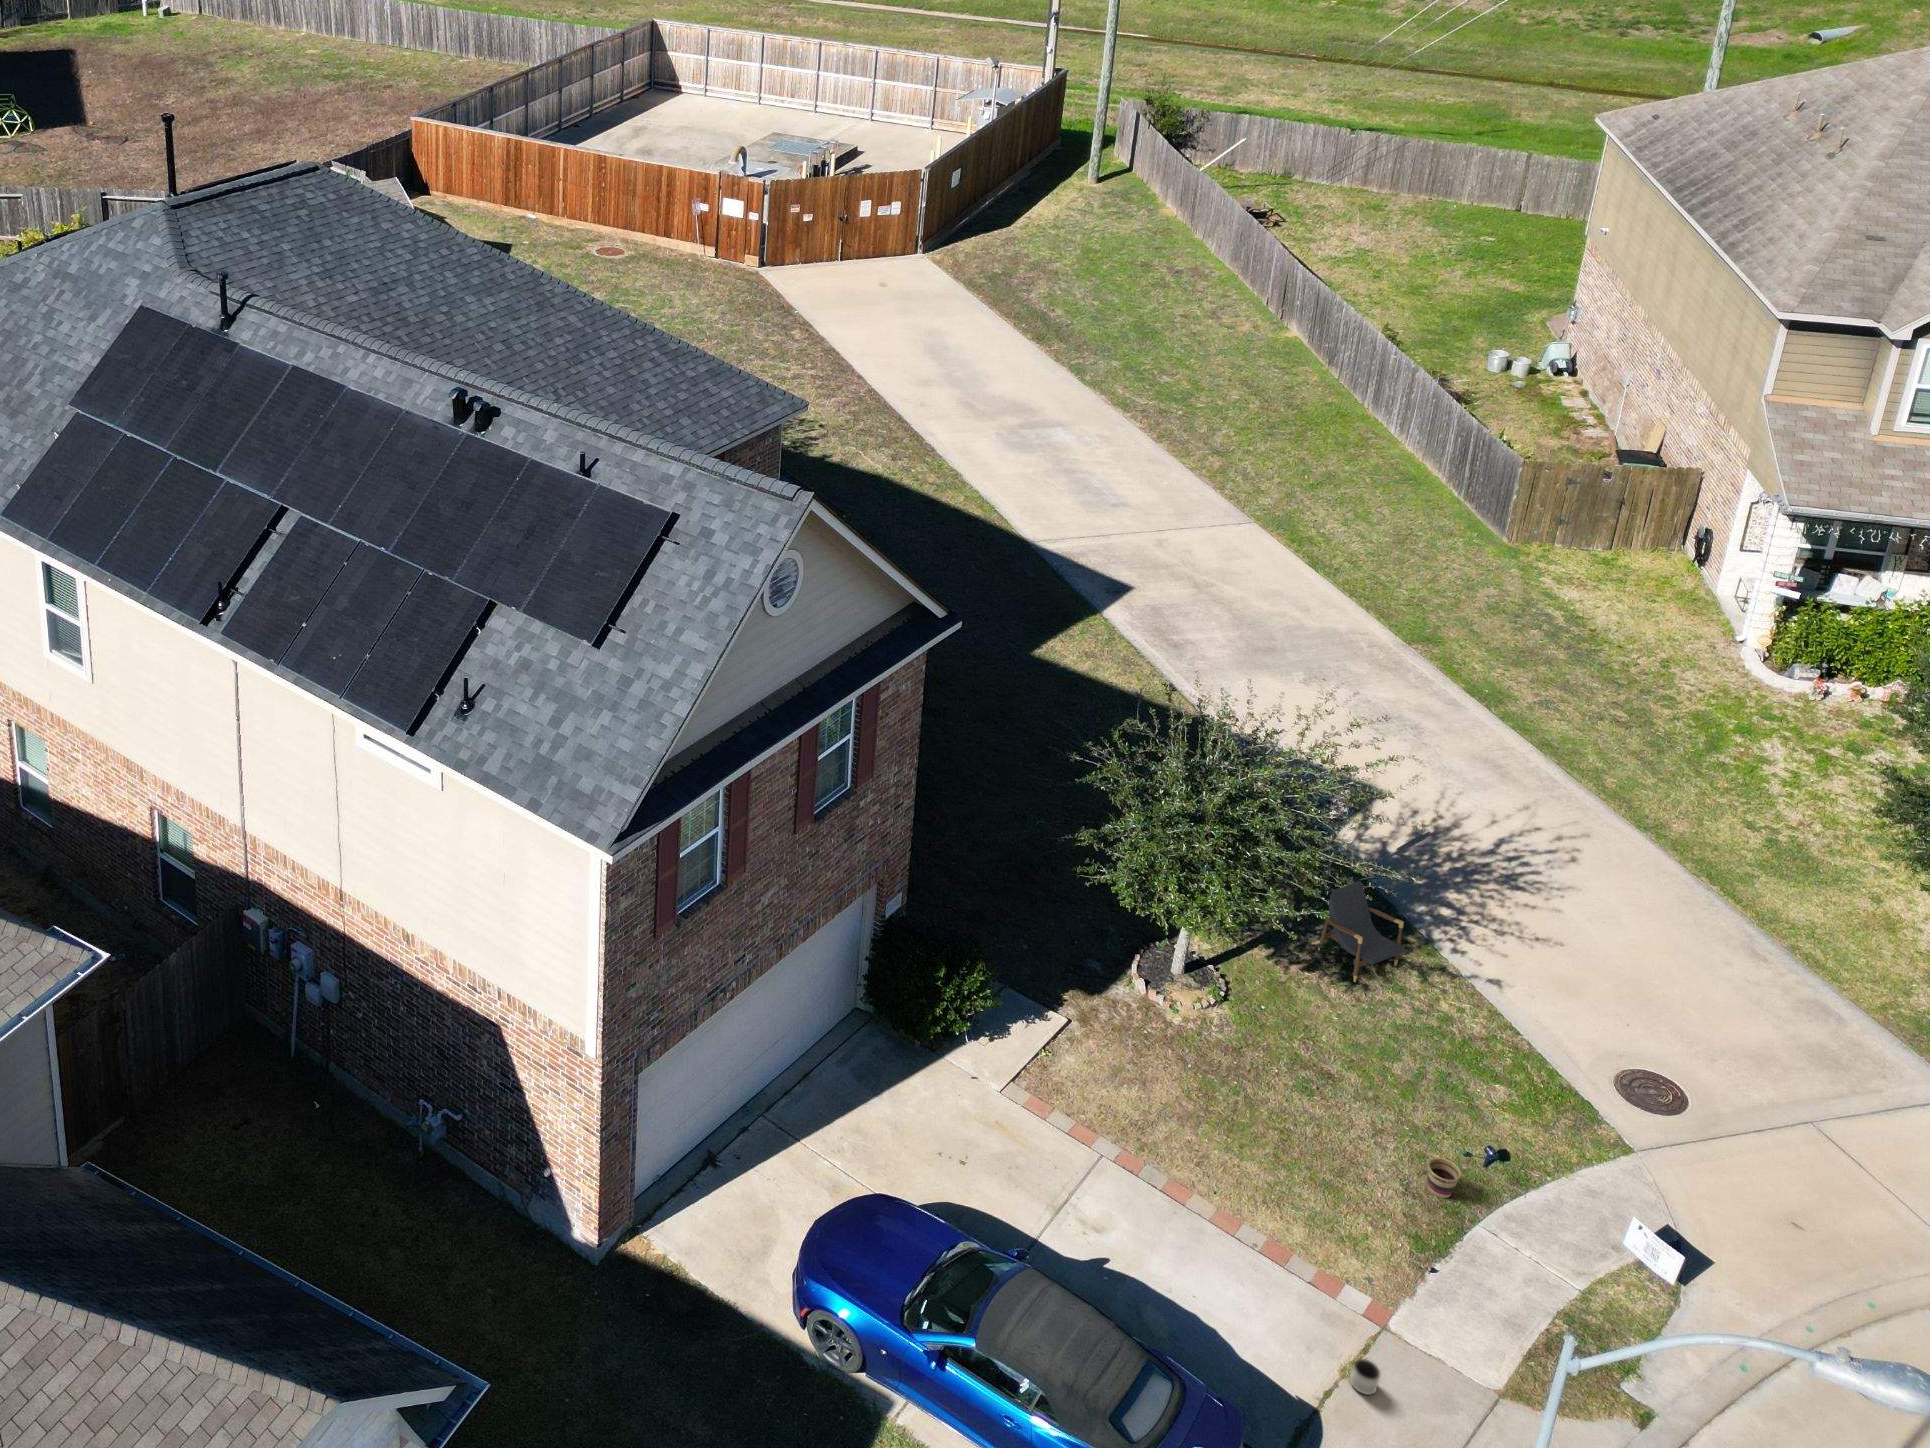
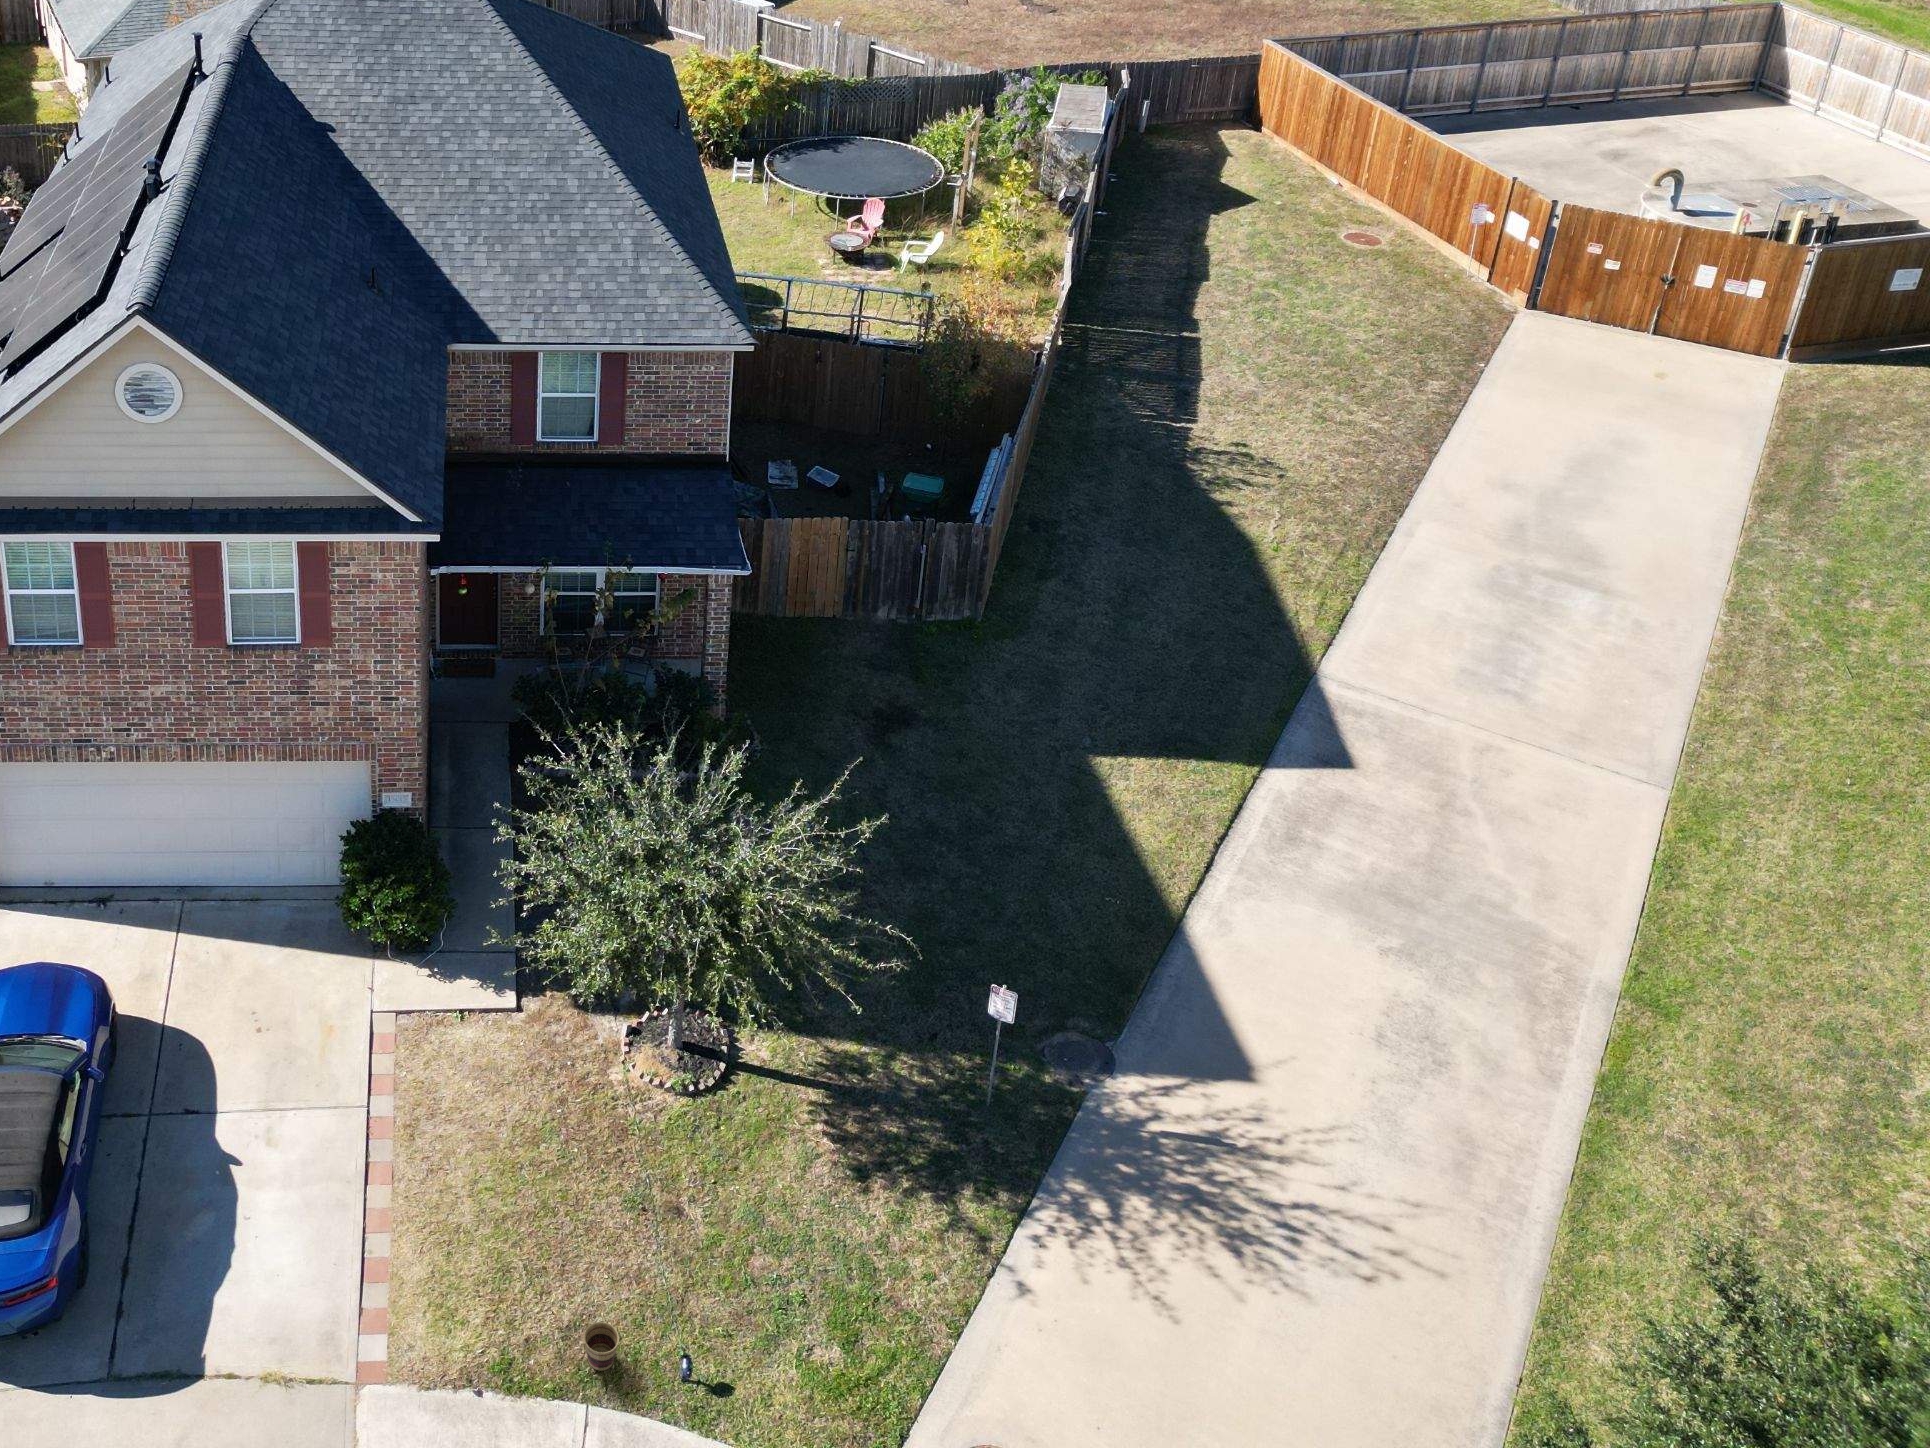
lounge chair: present [1318,881,1406,982] -> none [864,1075,950,1206]
planter: present [1350,1359,1380,1395] -> none [250,1364,278,1403]

